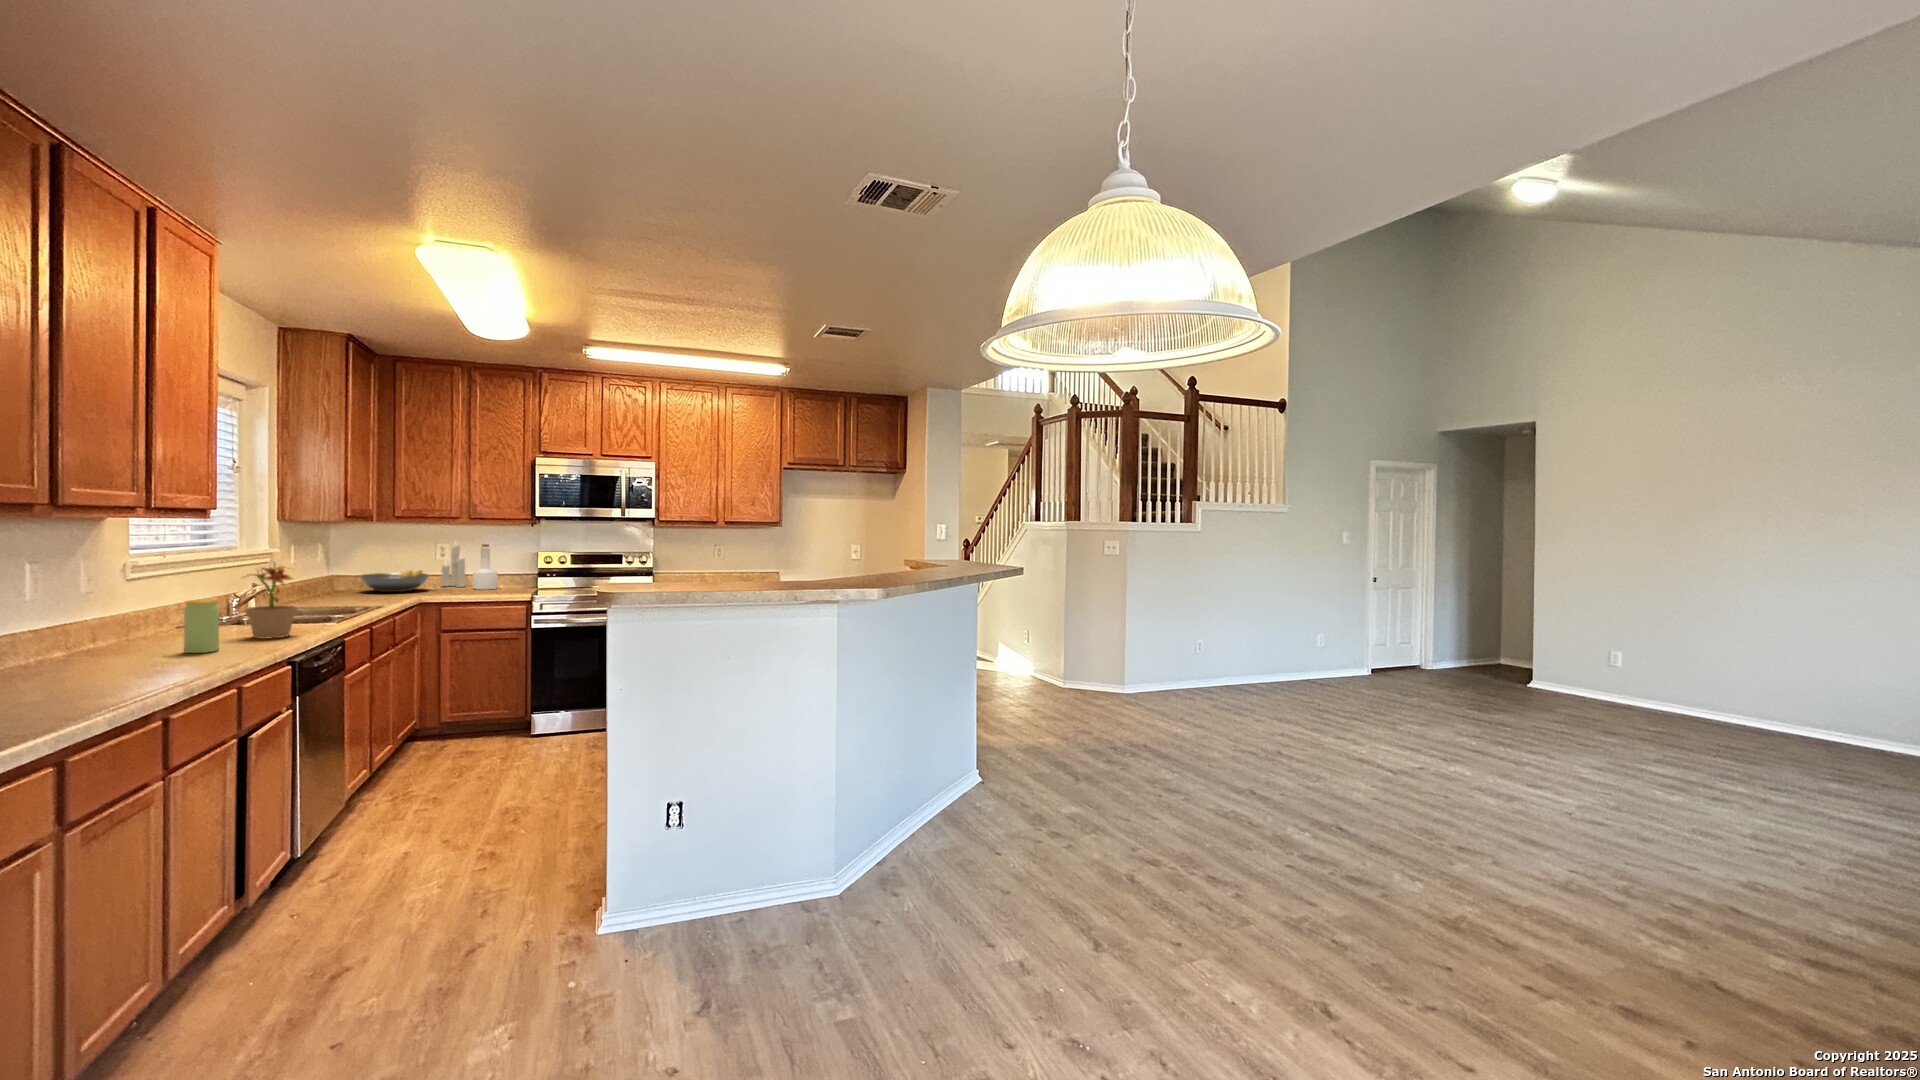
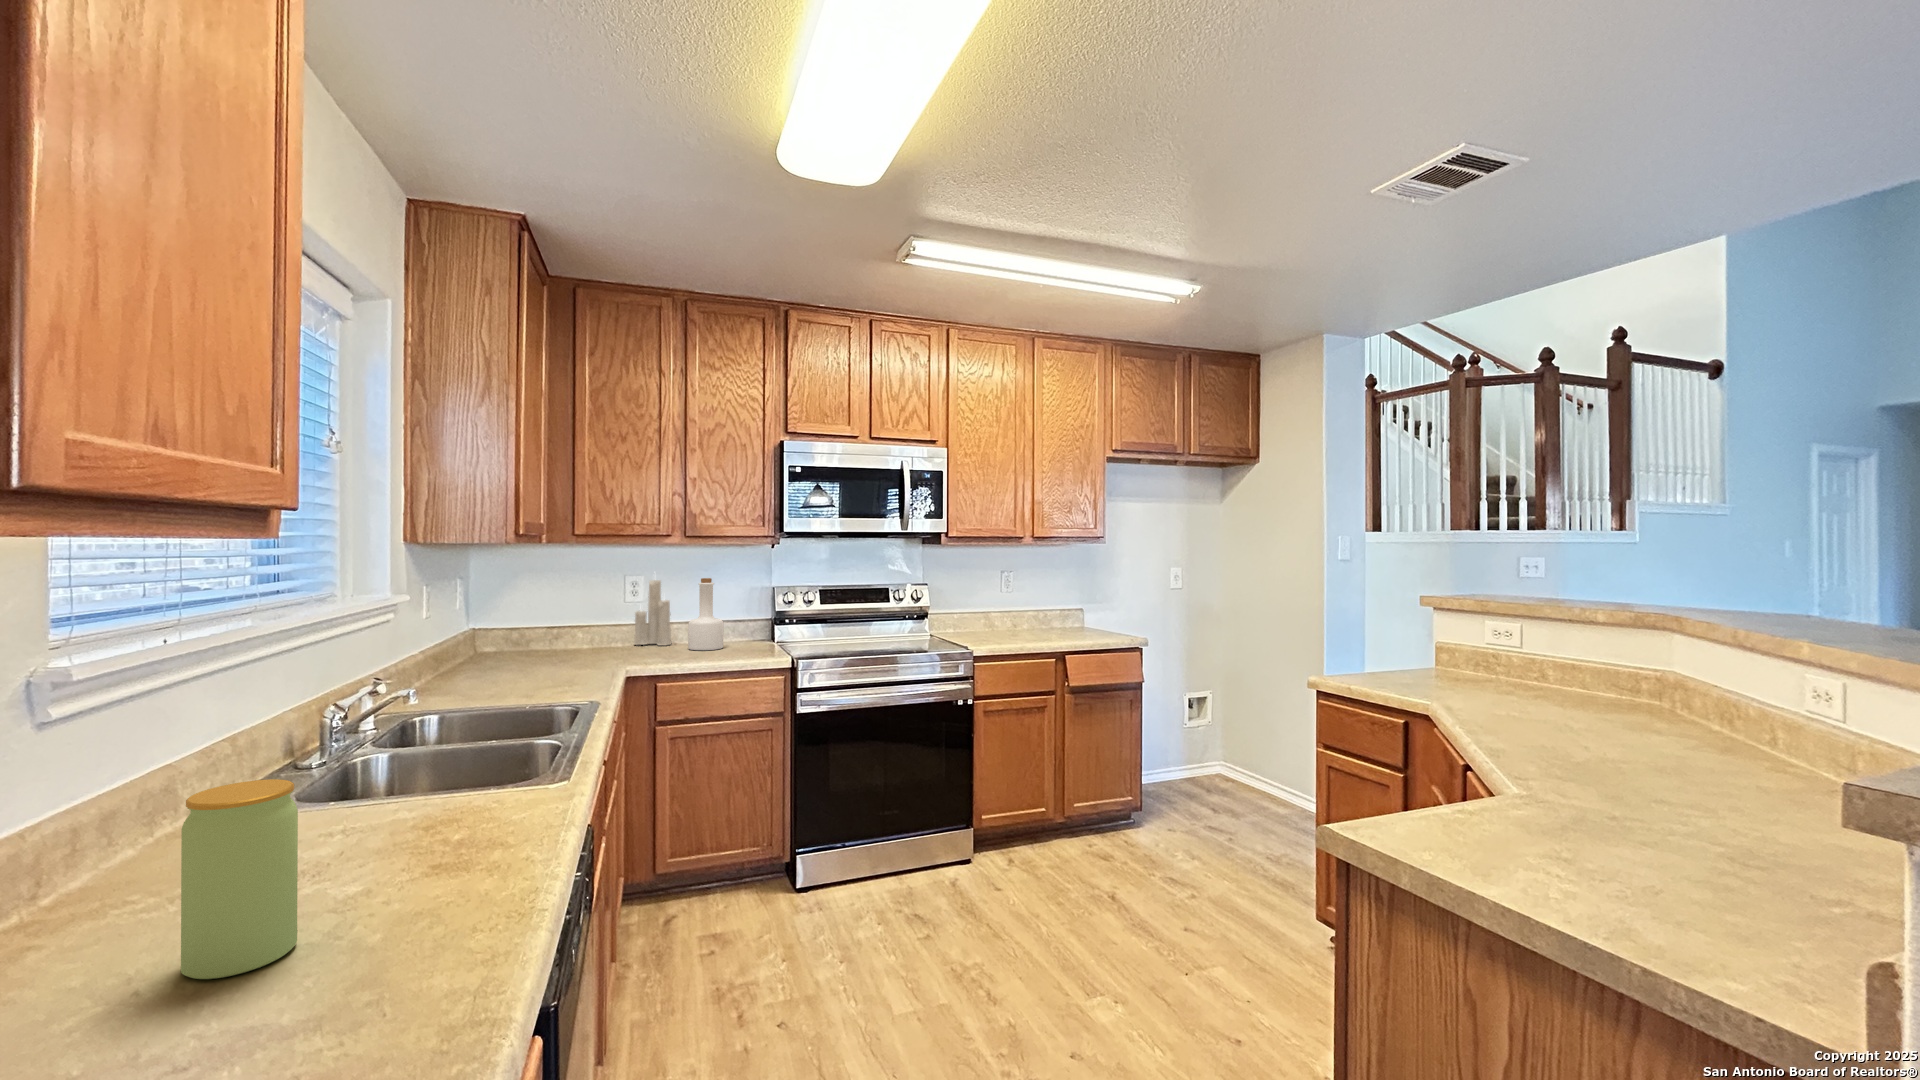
potted plant: present [245,563,297,639] -> none [354,638,493,851]
fruit bowl: present [360,570,429,592] -> none [523,622,628,660]

